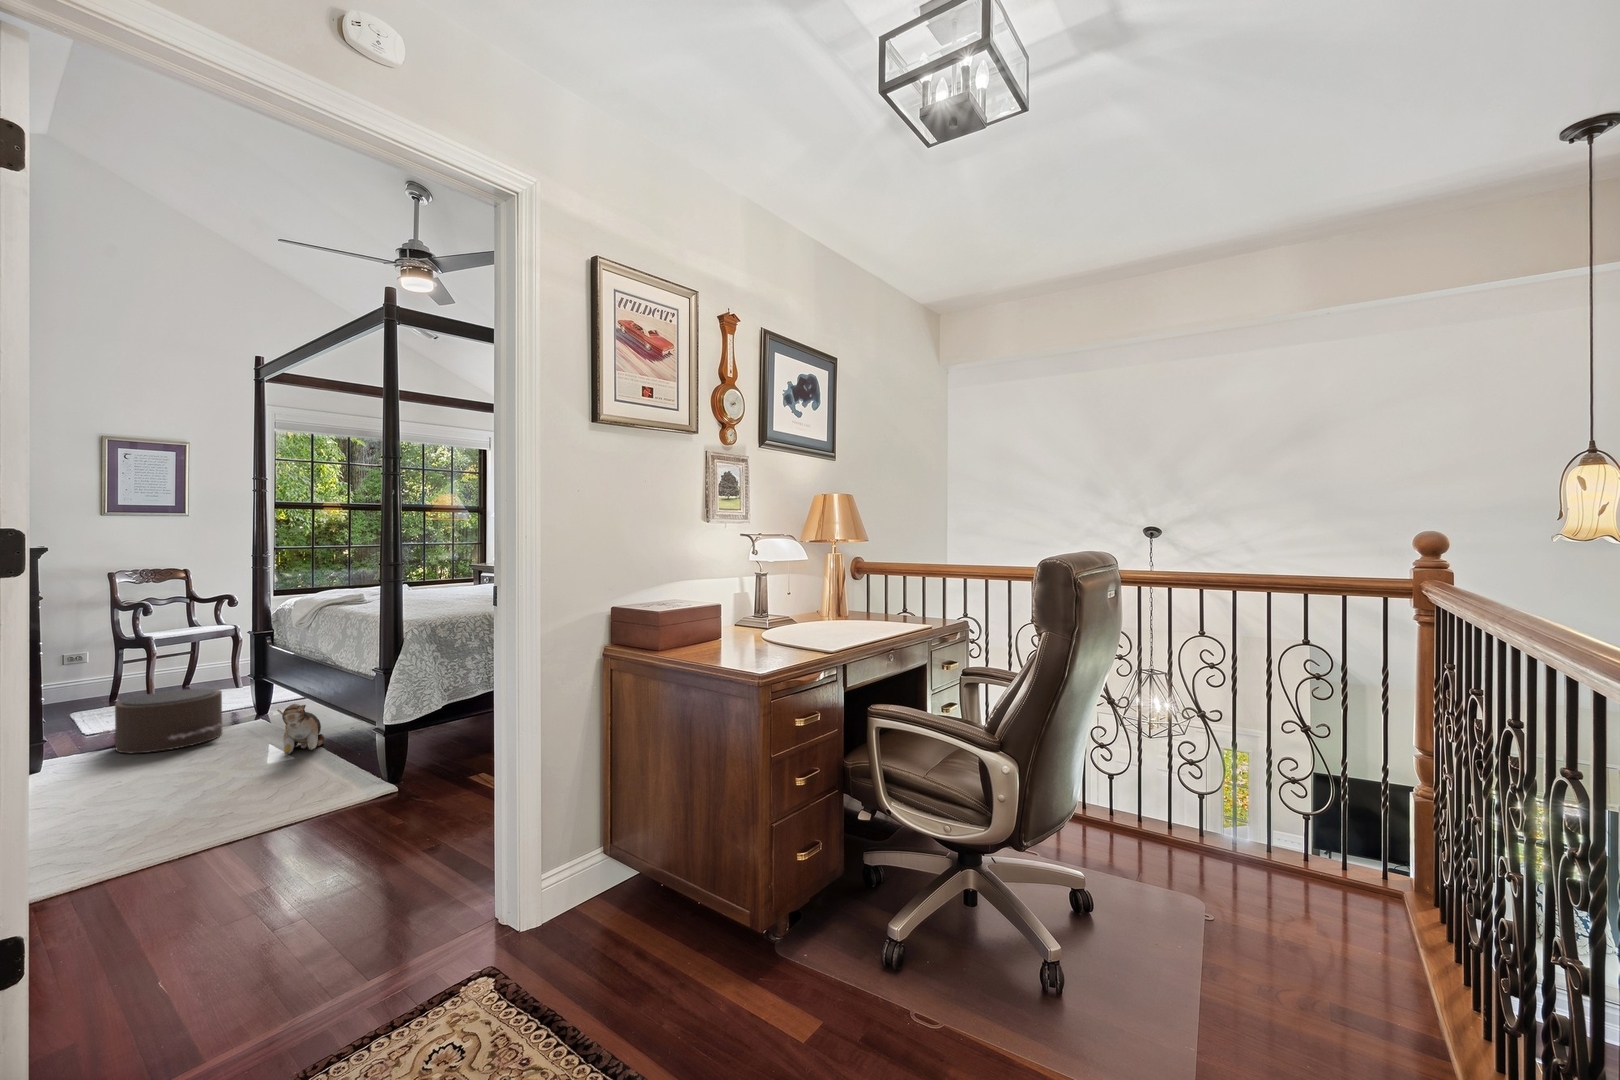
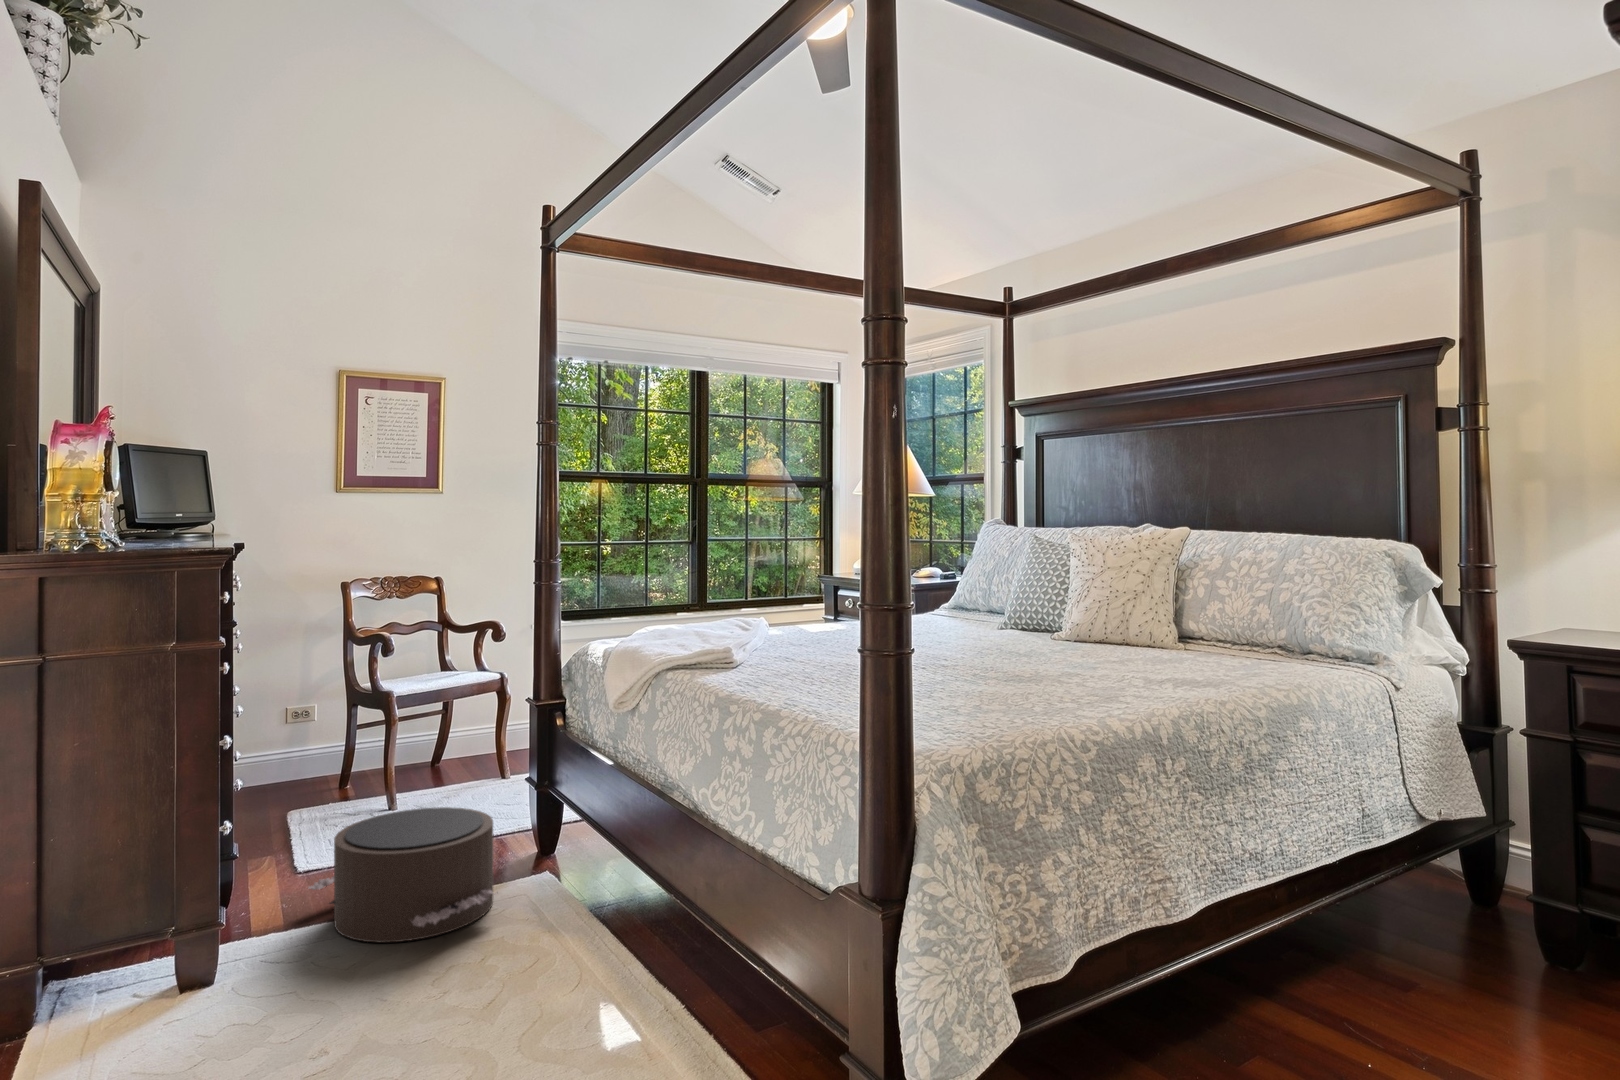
plush toy: present [277,704,324,754] -> none [601,894,674,1000]

